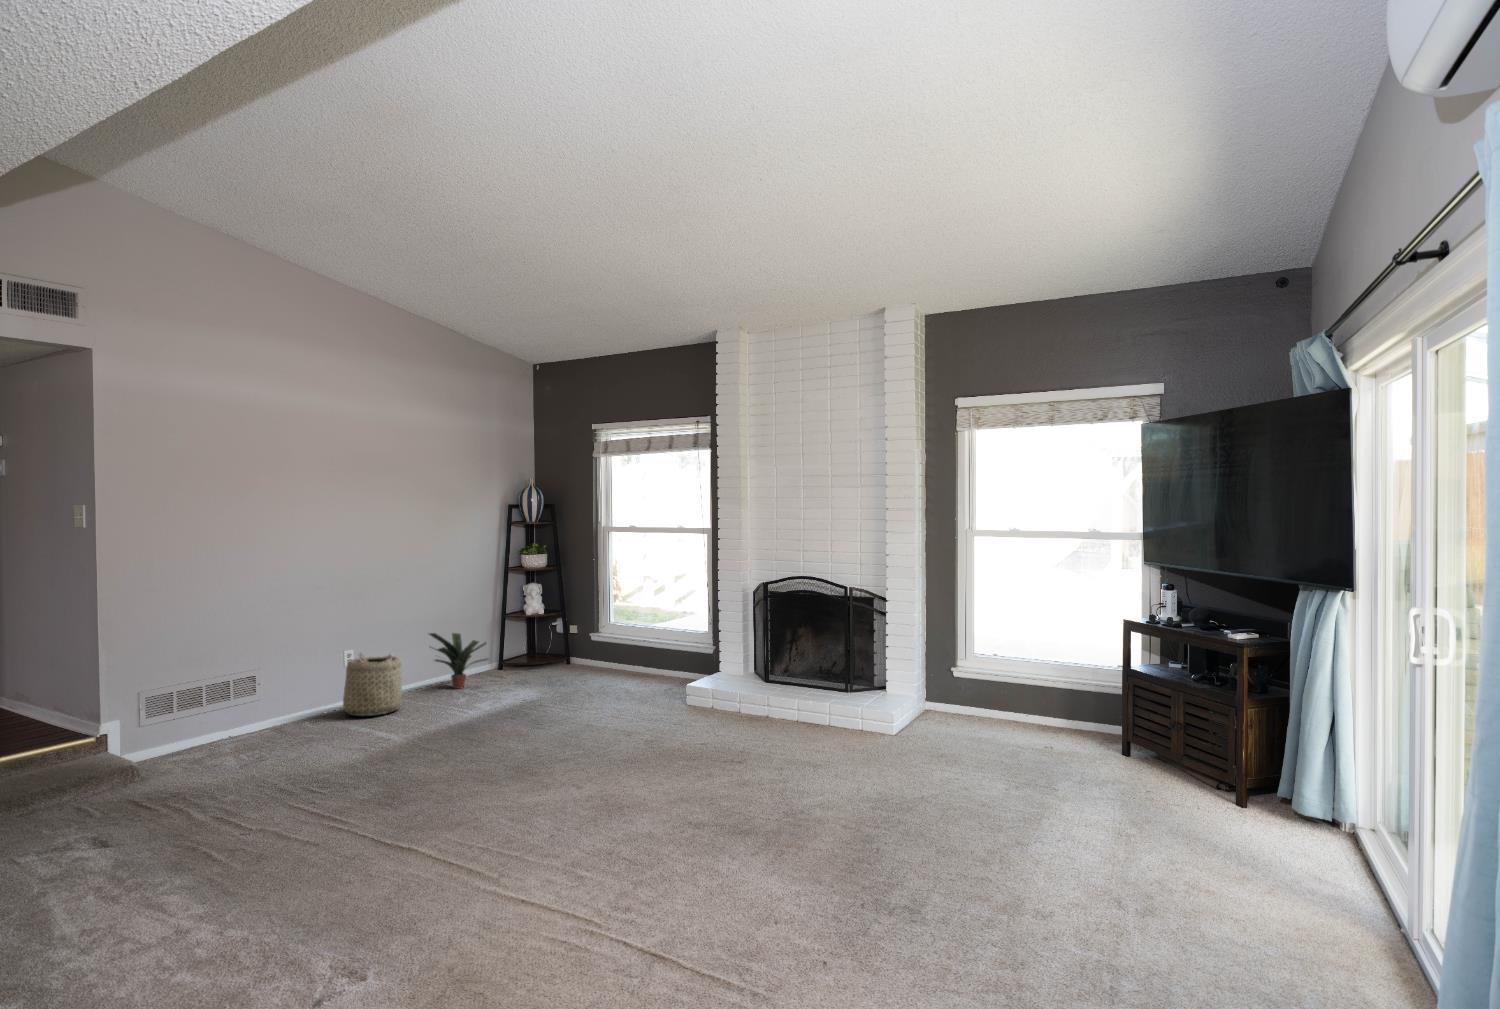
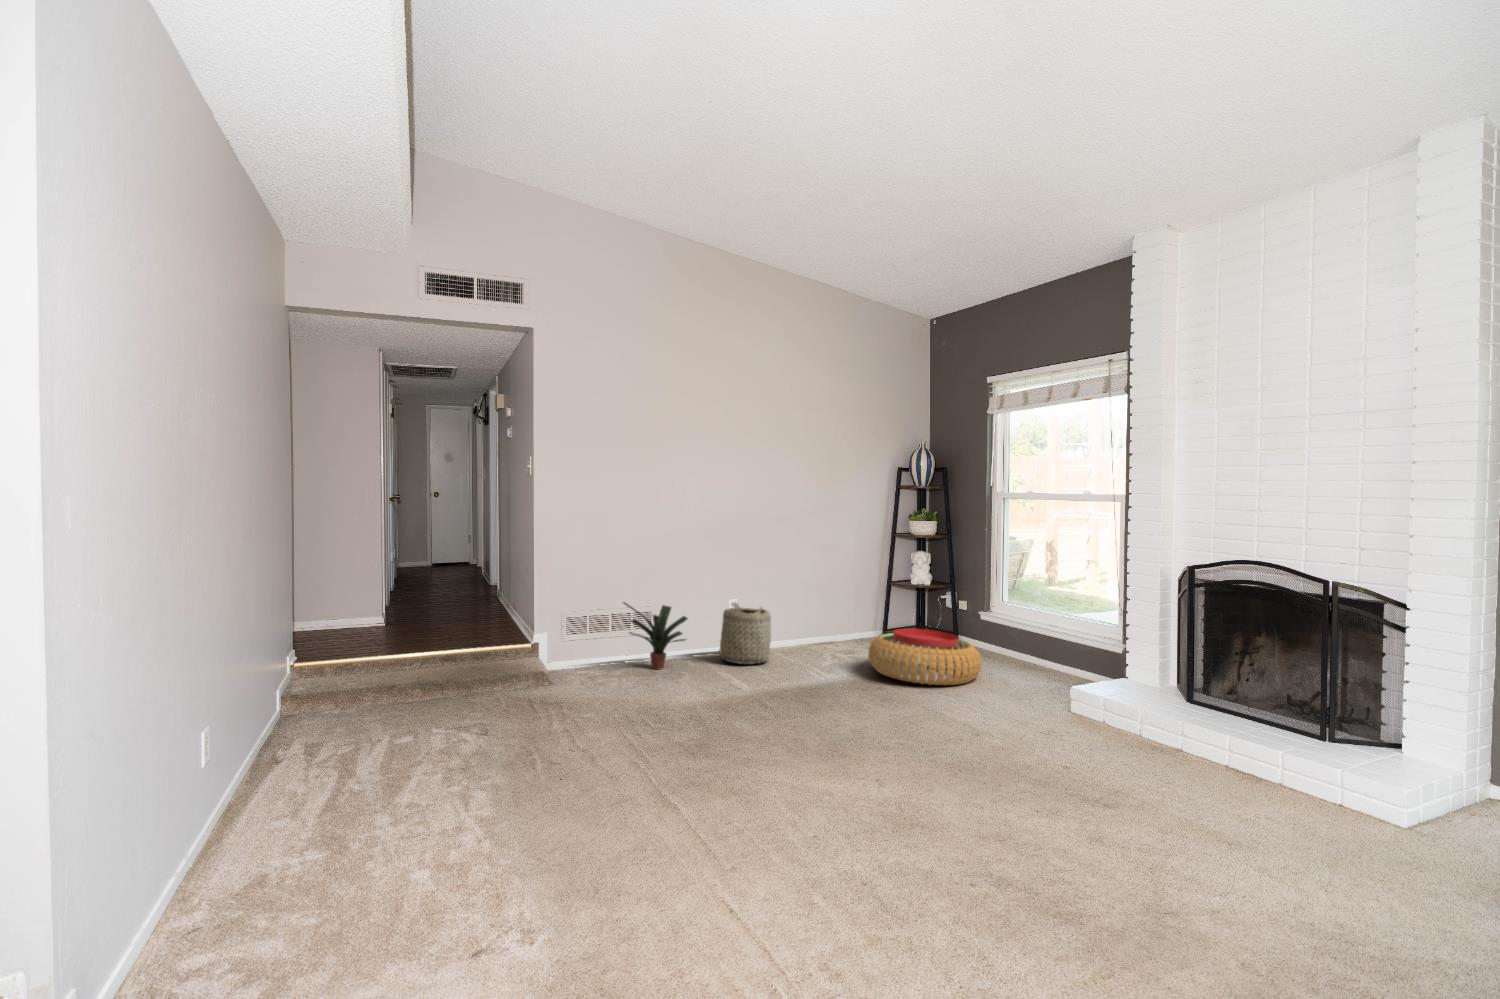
potted plant: present [429,633,488,689] -> present [624,603,687,669]
pouf: none [506,655,608,703] -> present [868,629,982,685]

